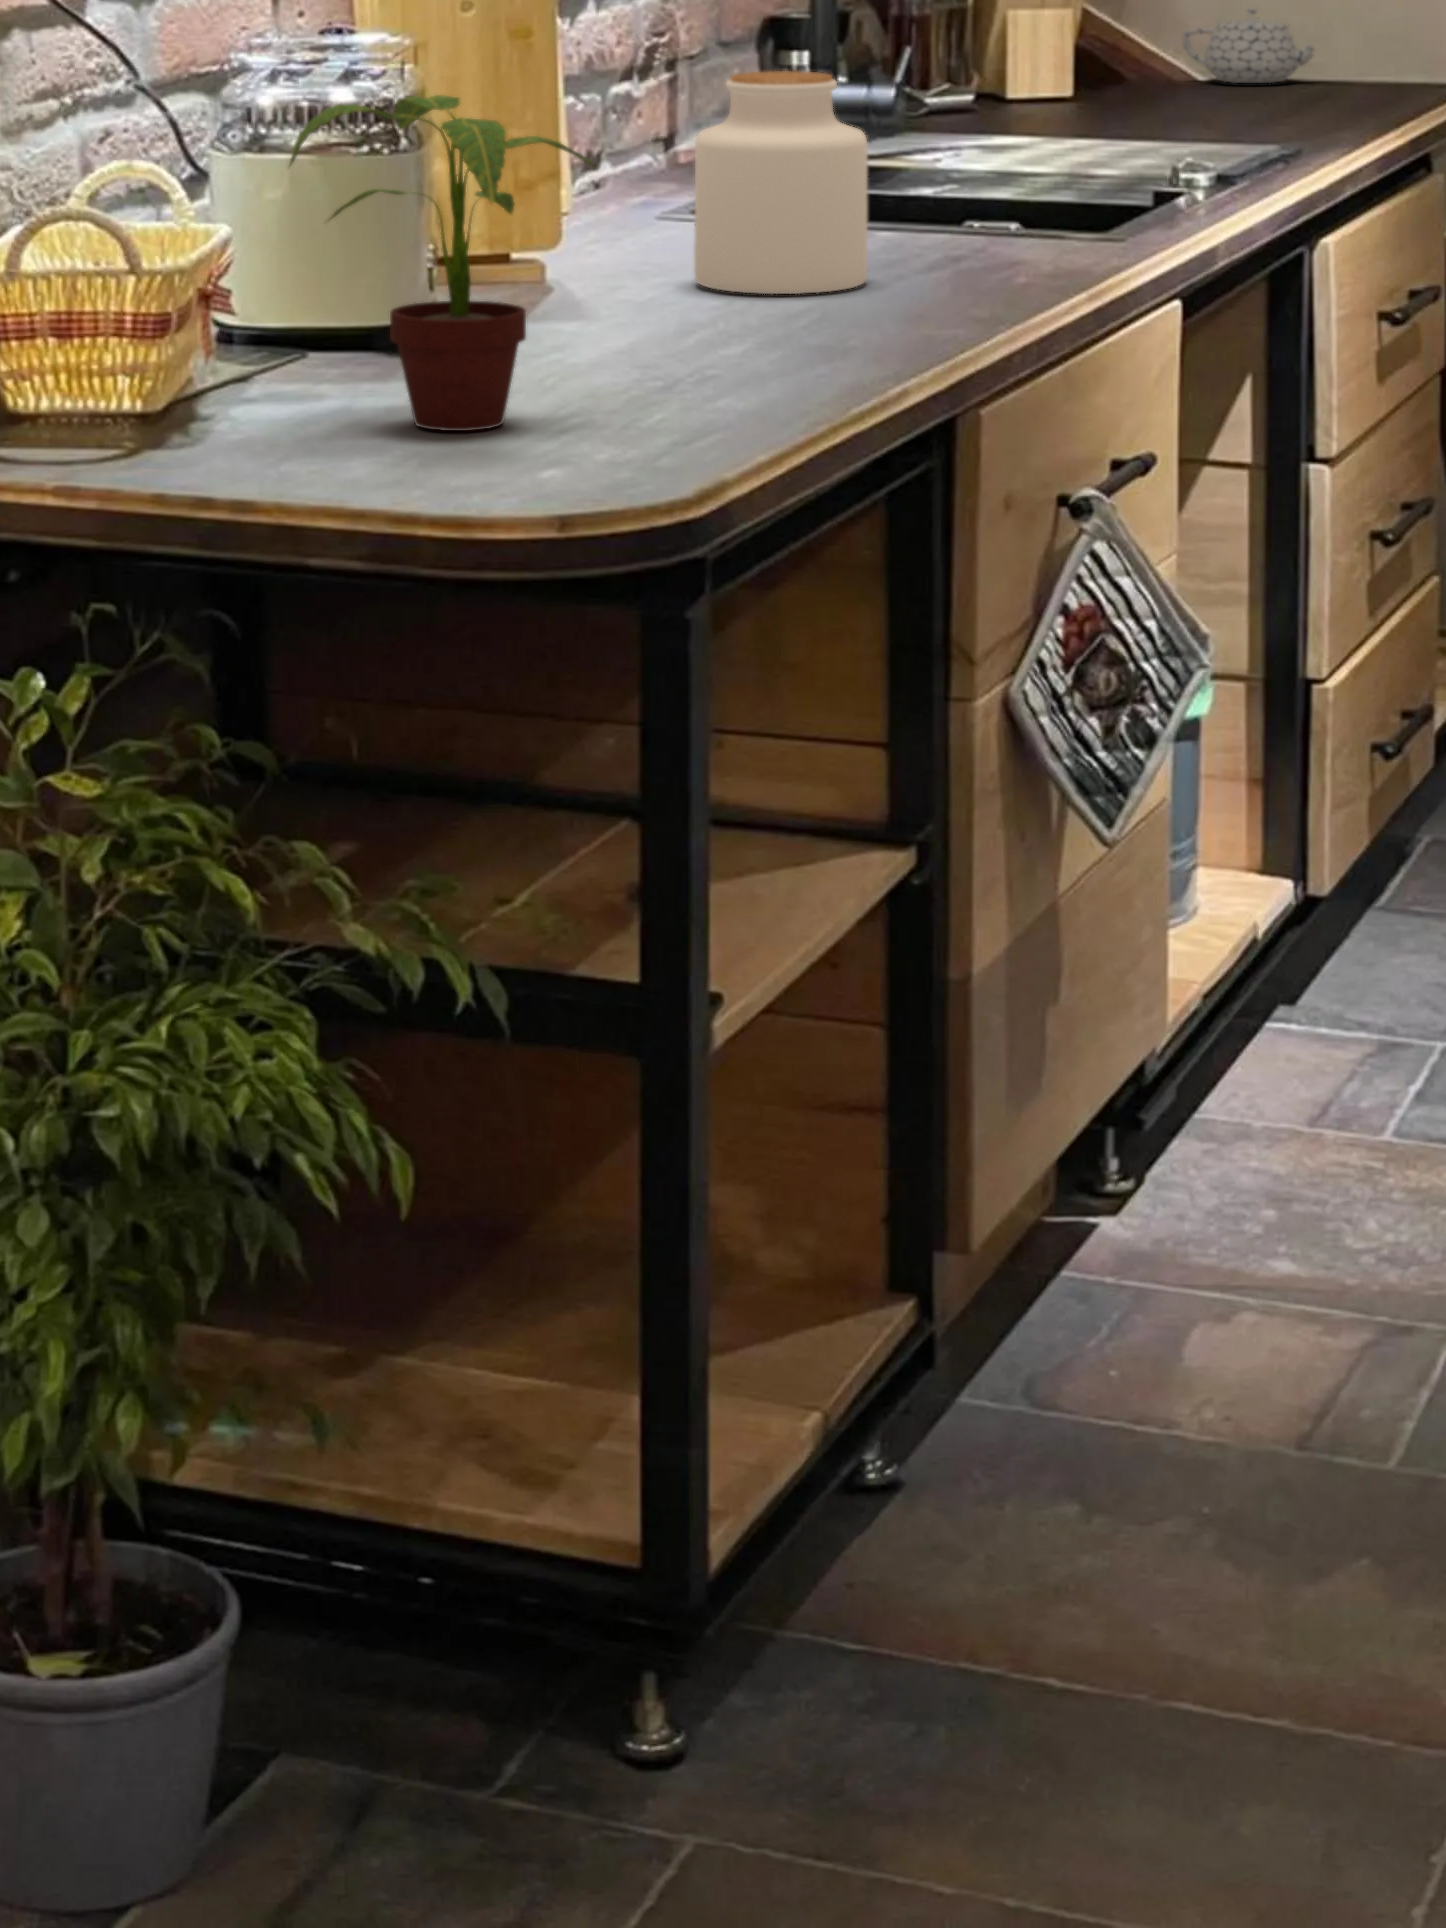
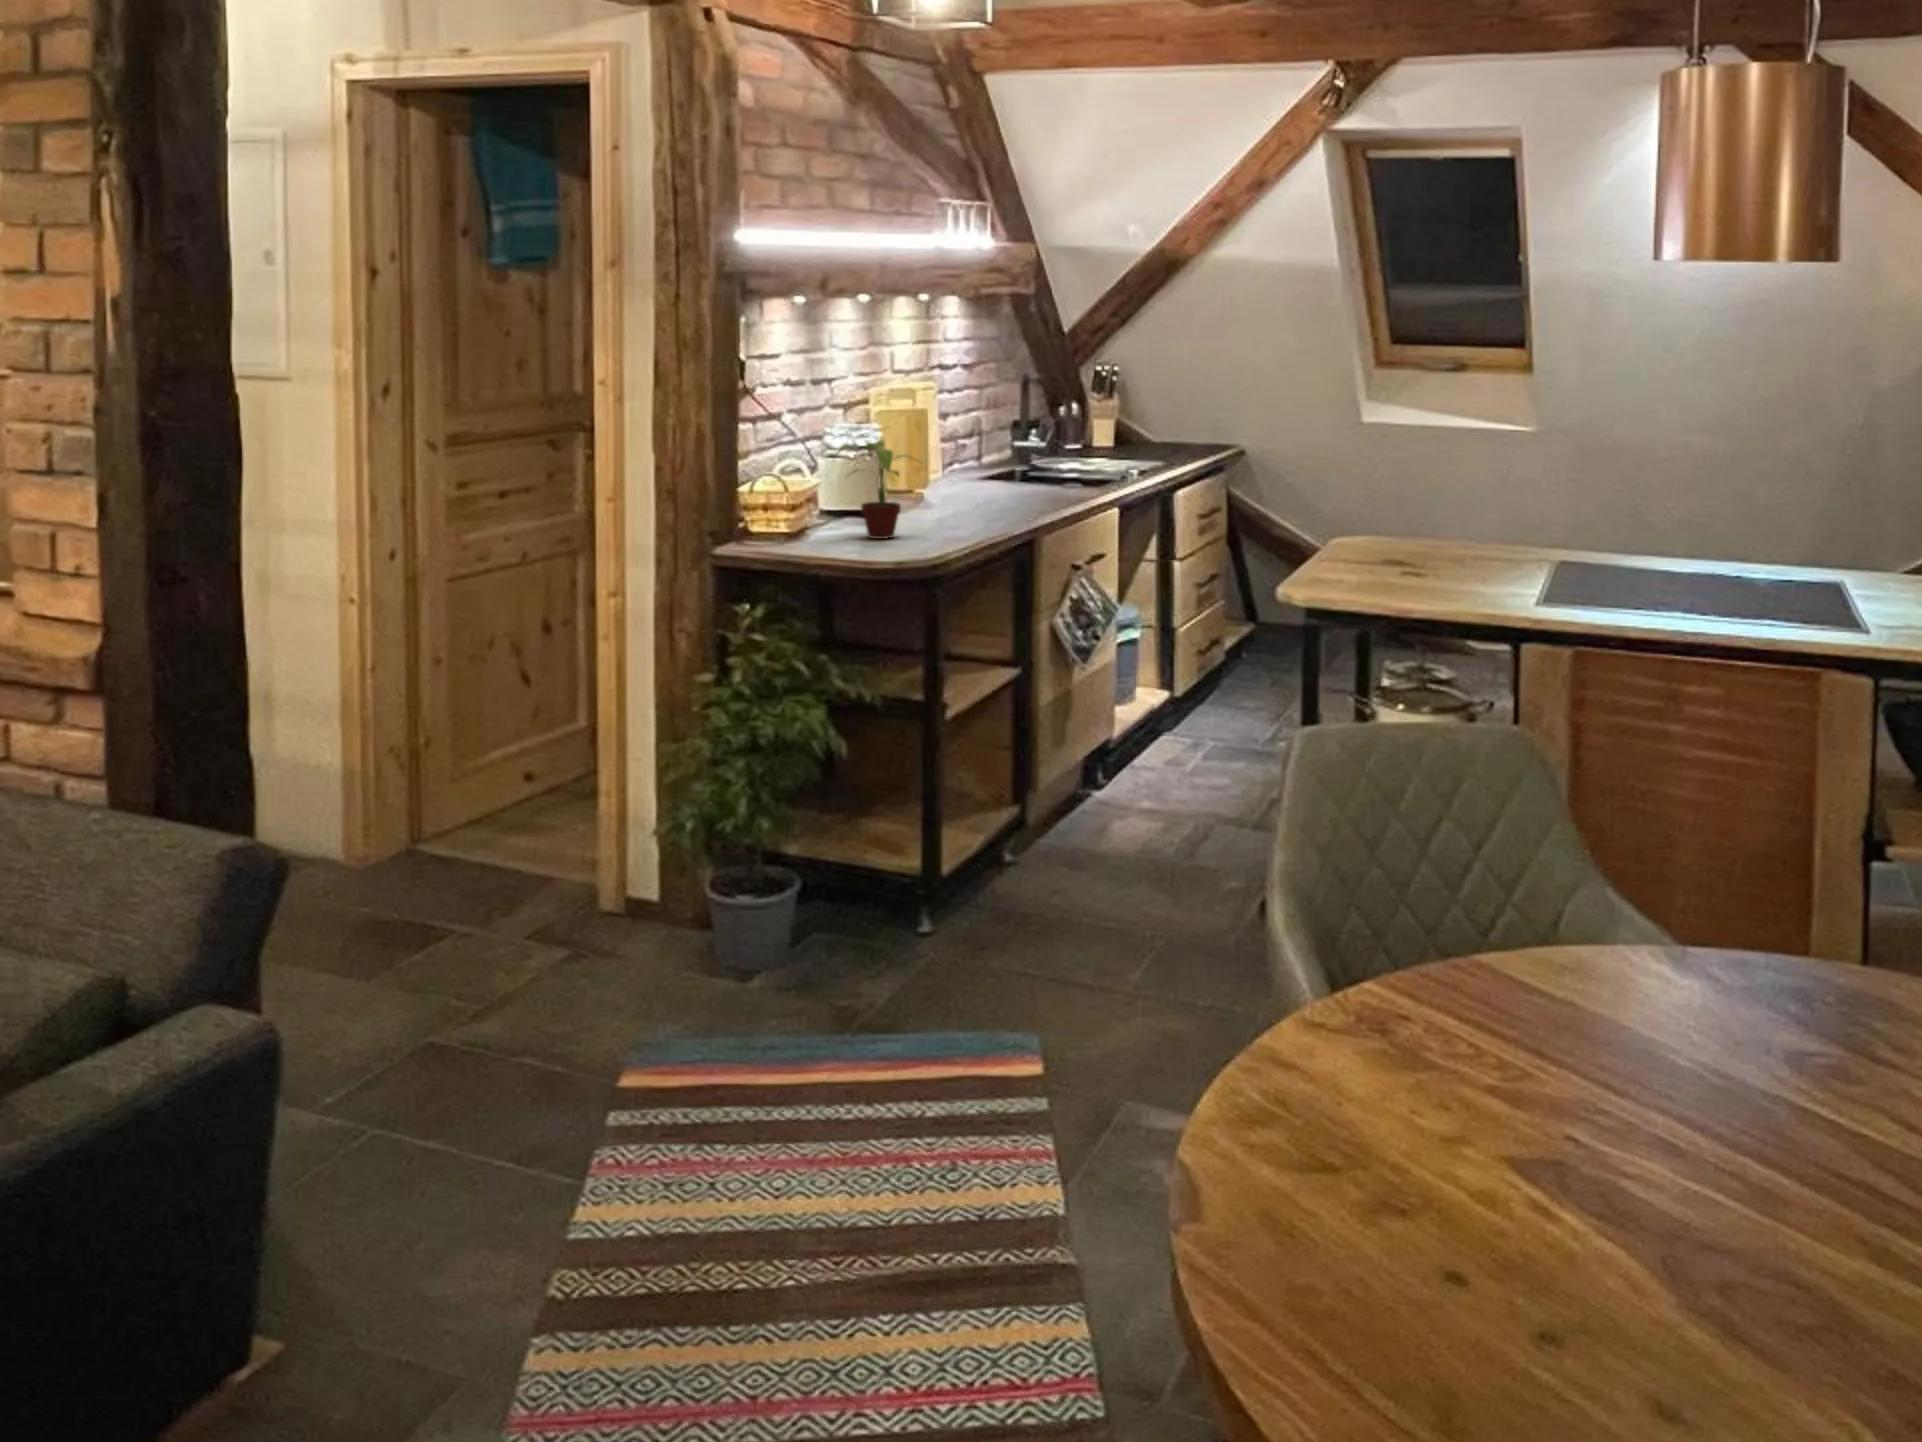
teapot: present [1182,7,1313,83] -> none [1152,420,1199,444]
jar: present [694,71,868,294] -> none [967,438,1019,504]

